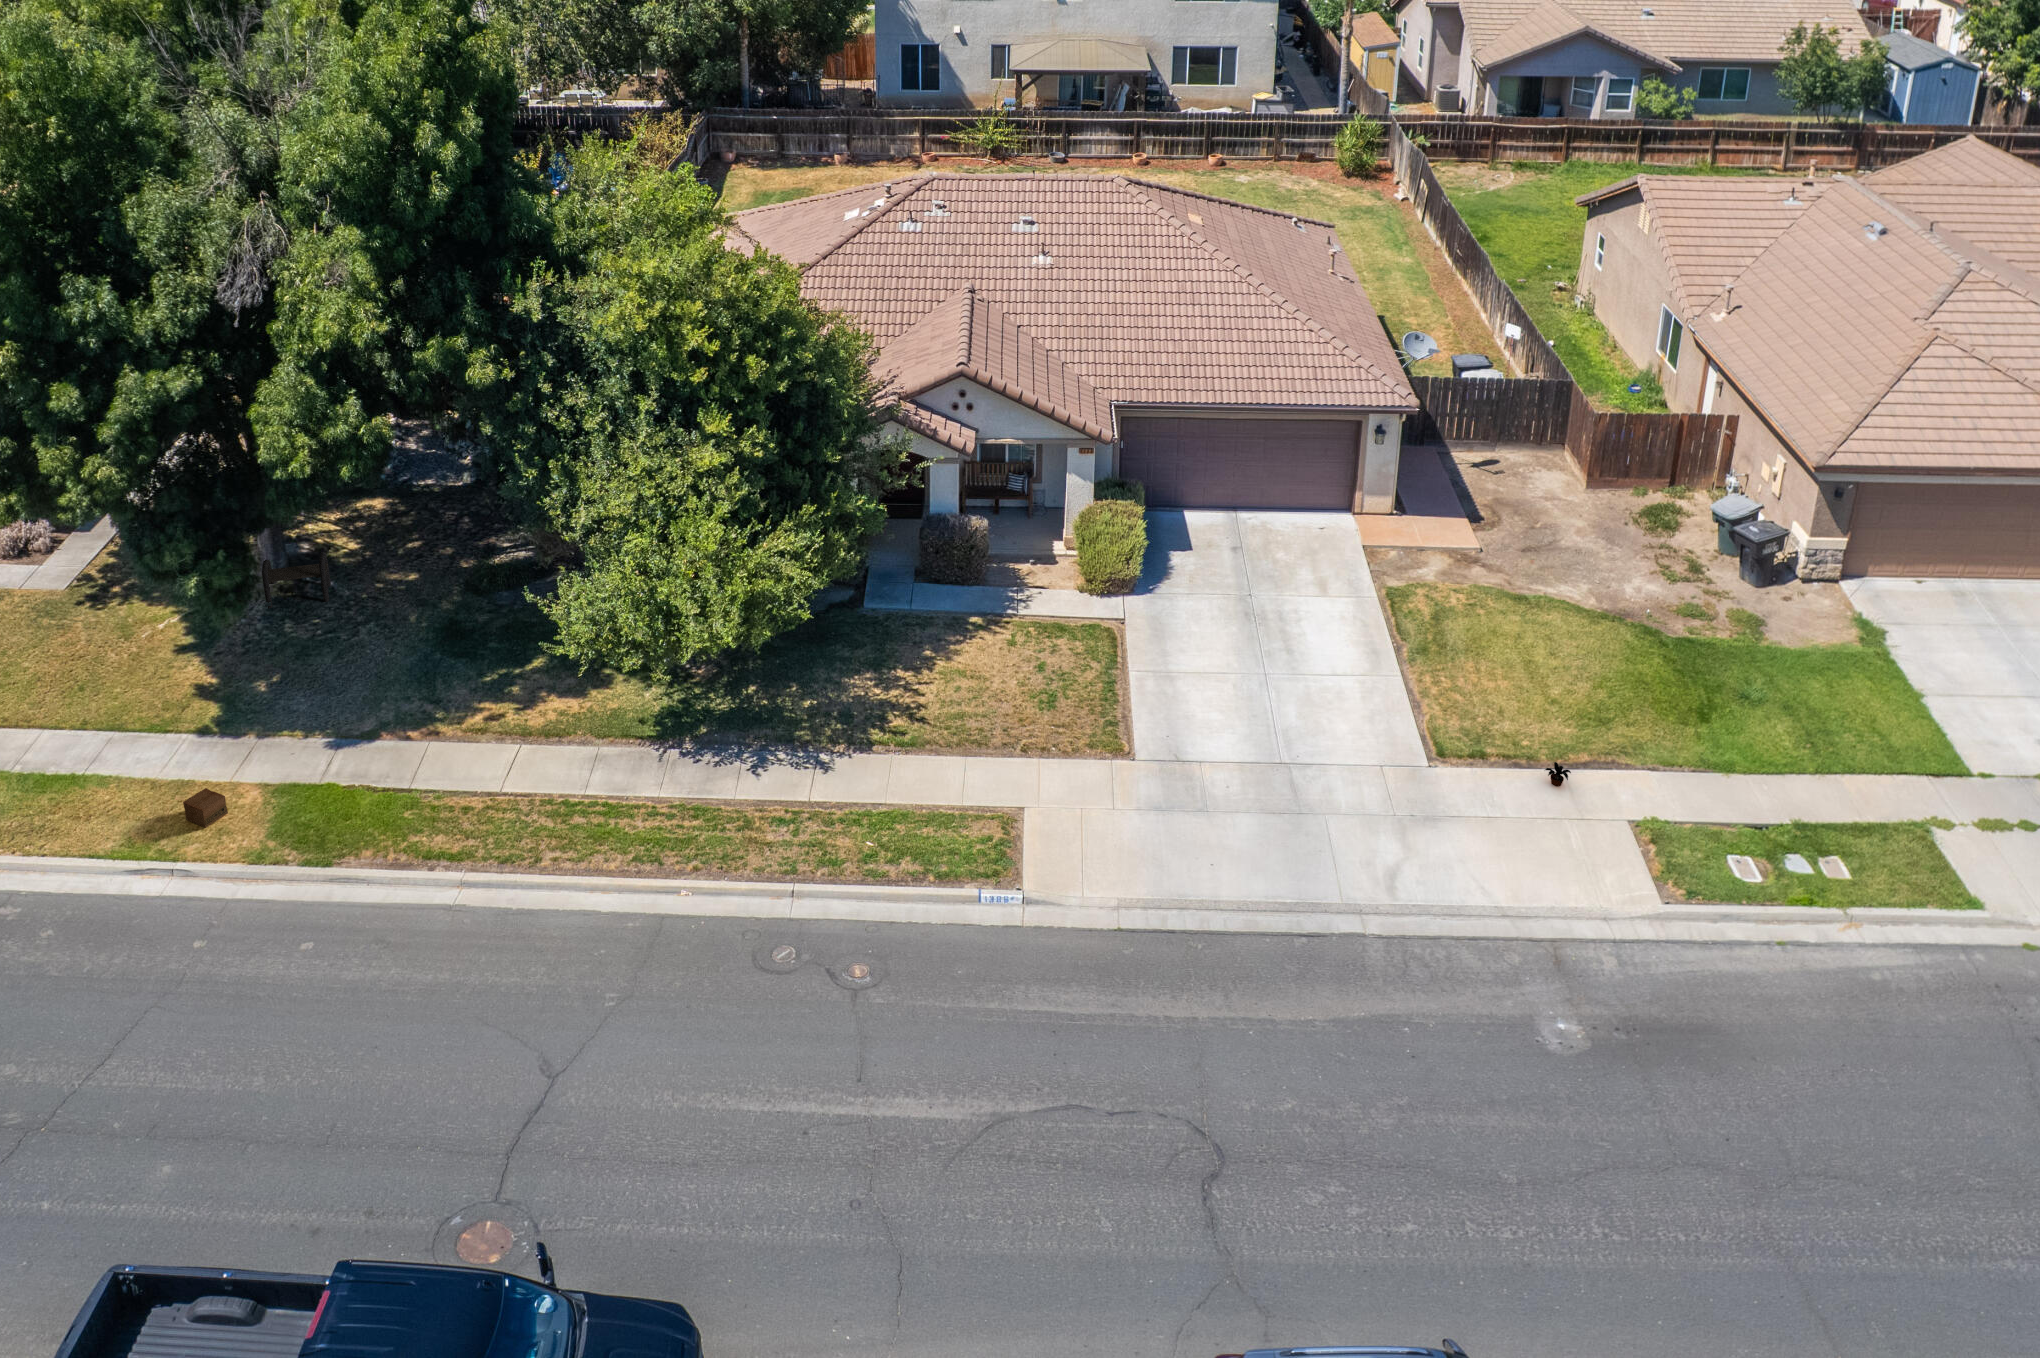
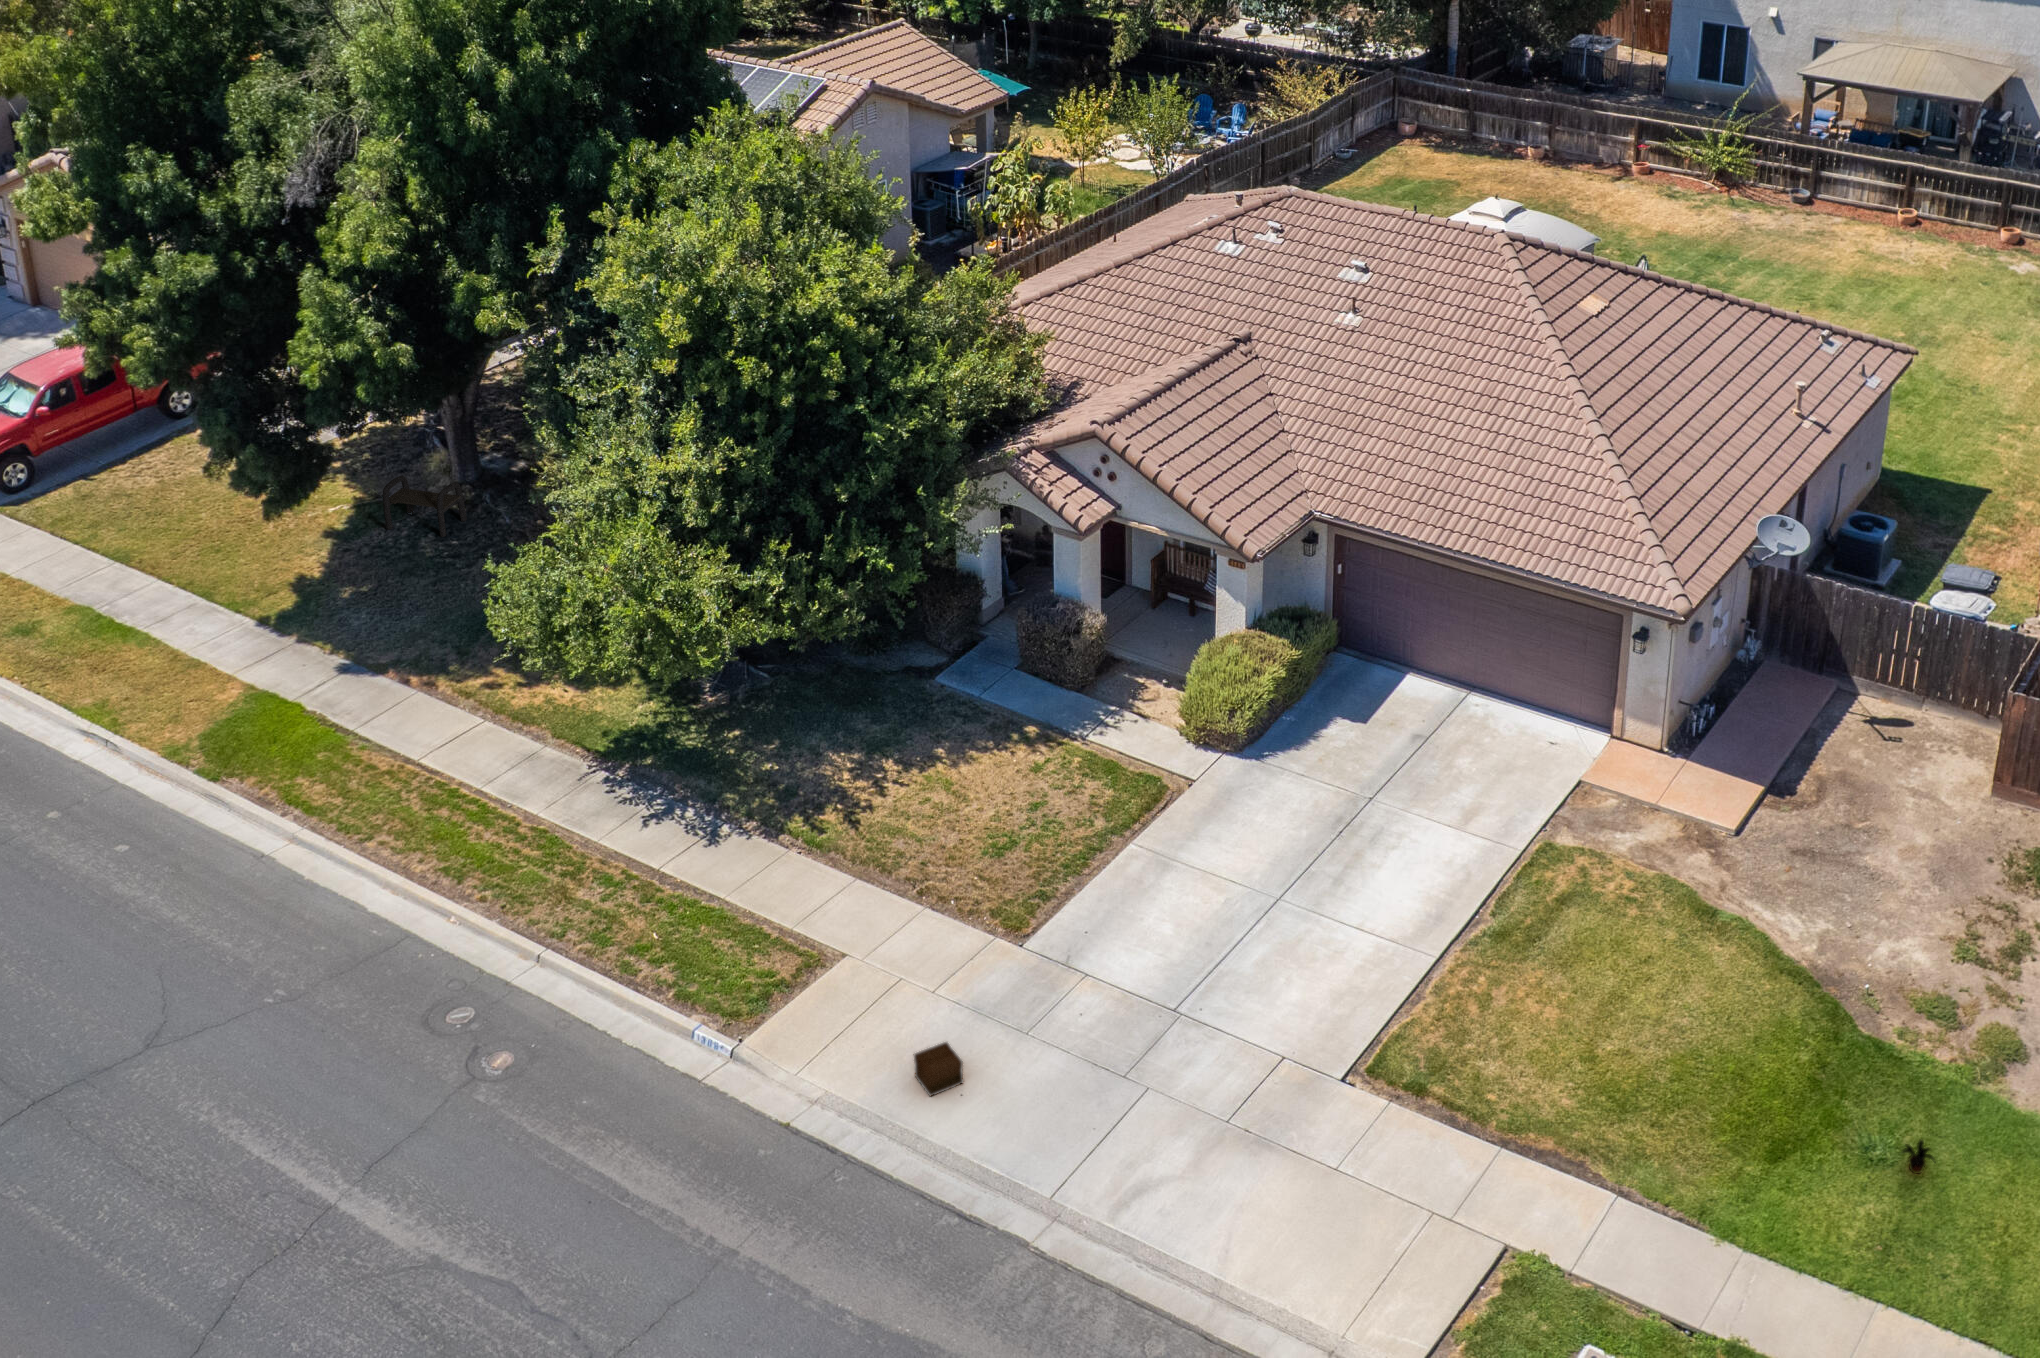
potted plant: present [1545,762,1571,786] -> present [1901,1140,1936,1174]
cardboard box: present [183,788,228,828] -> present [913,1042,963,1096]

